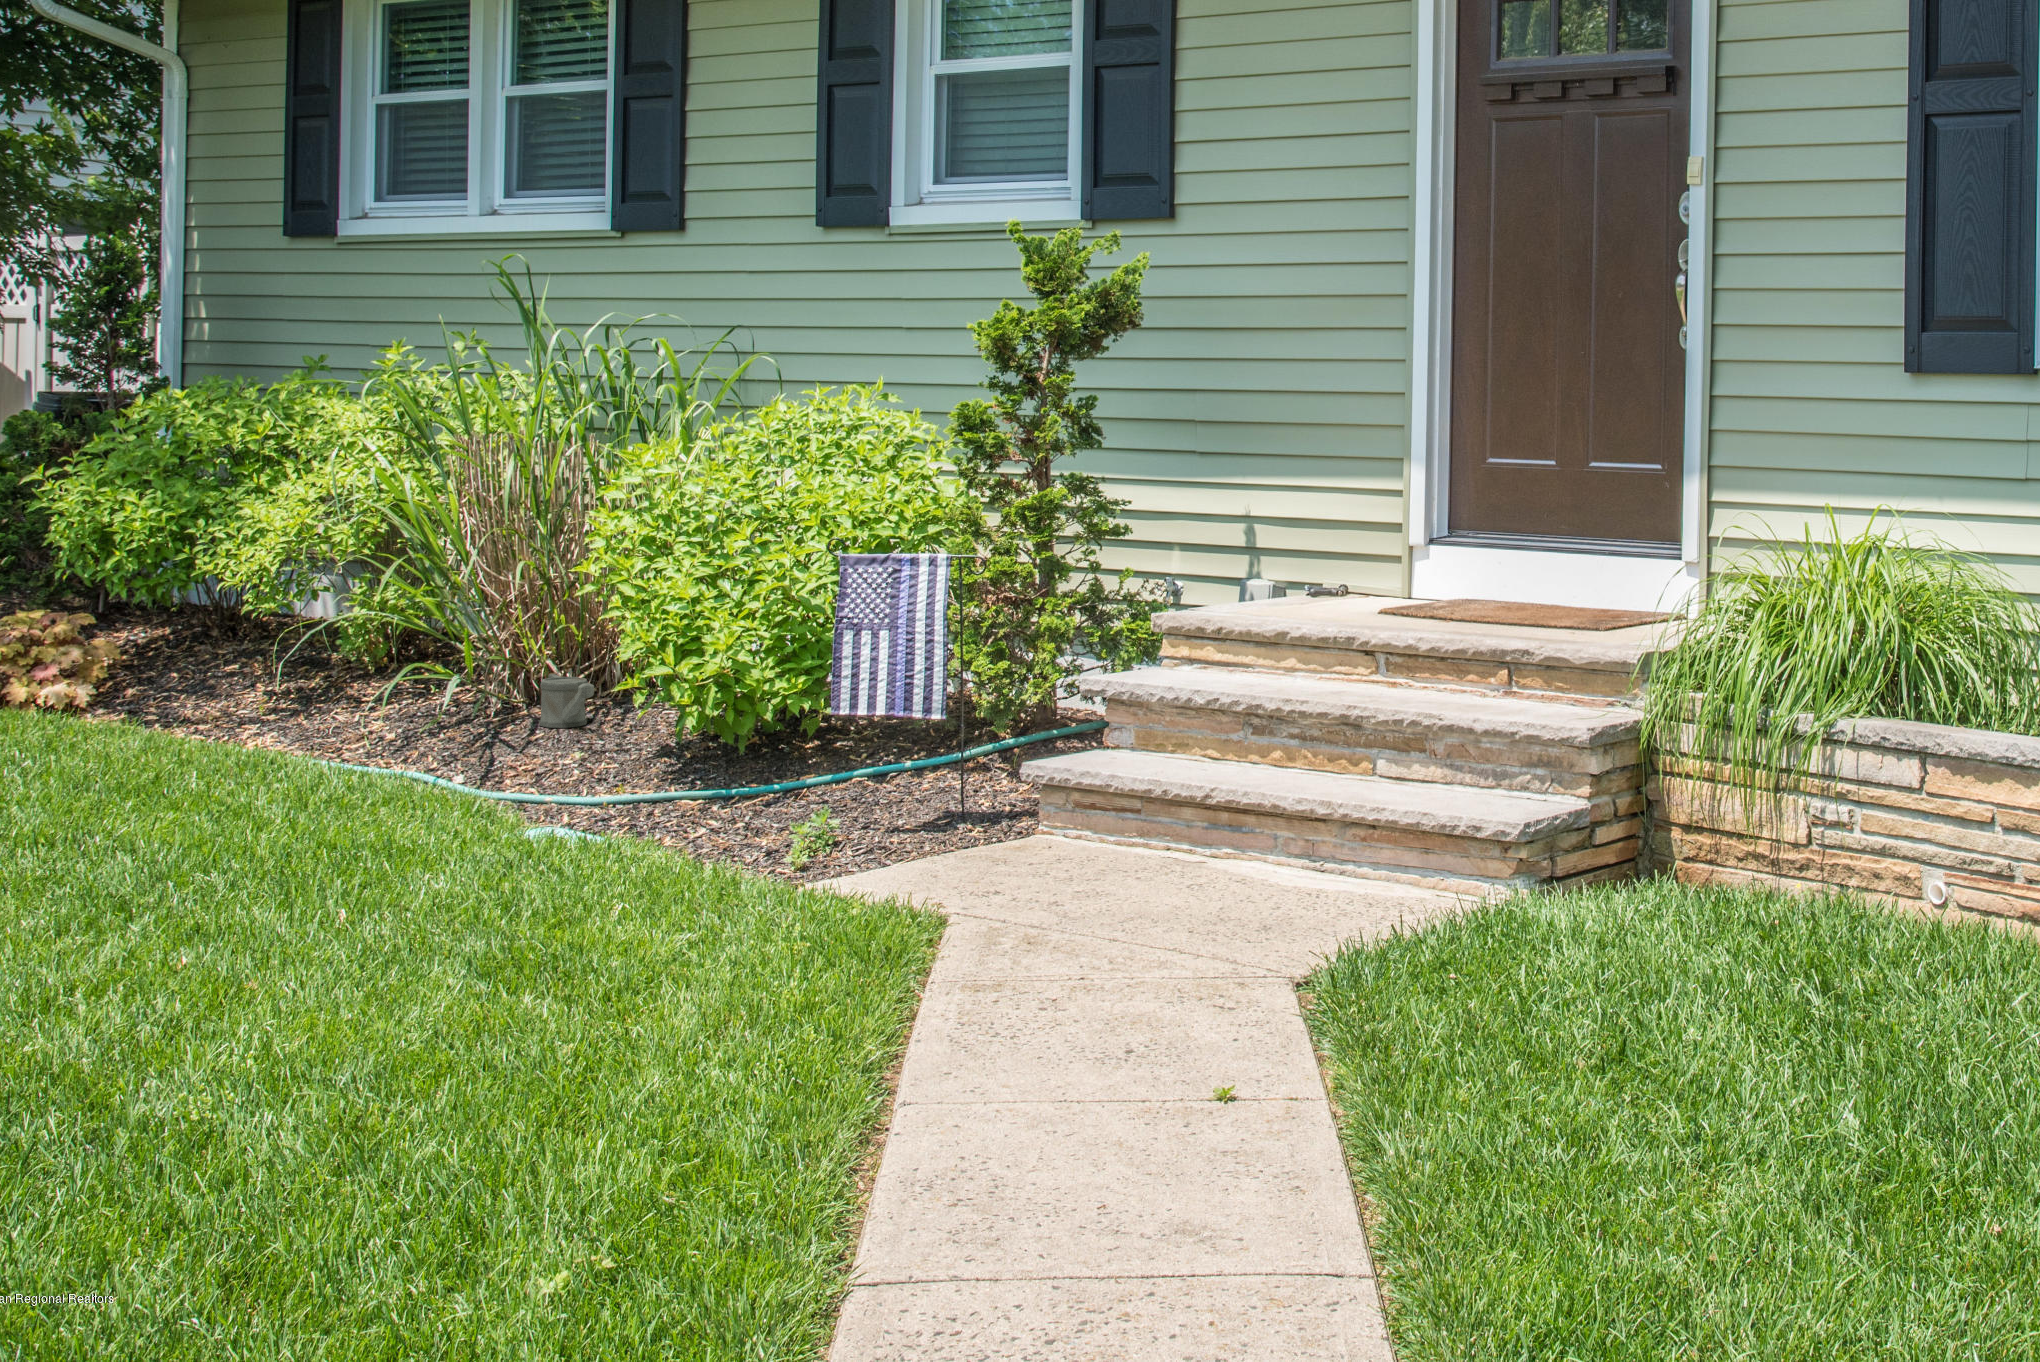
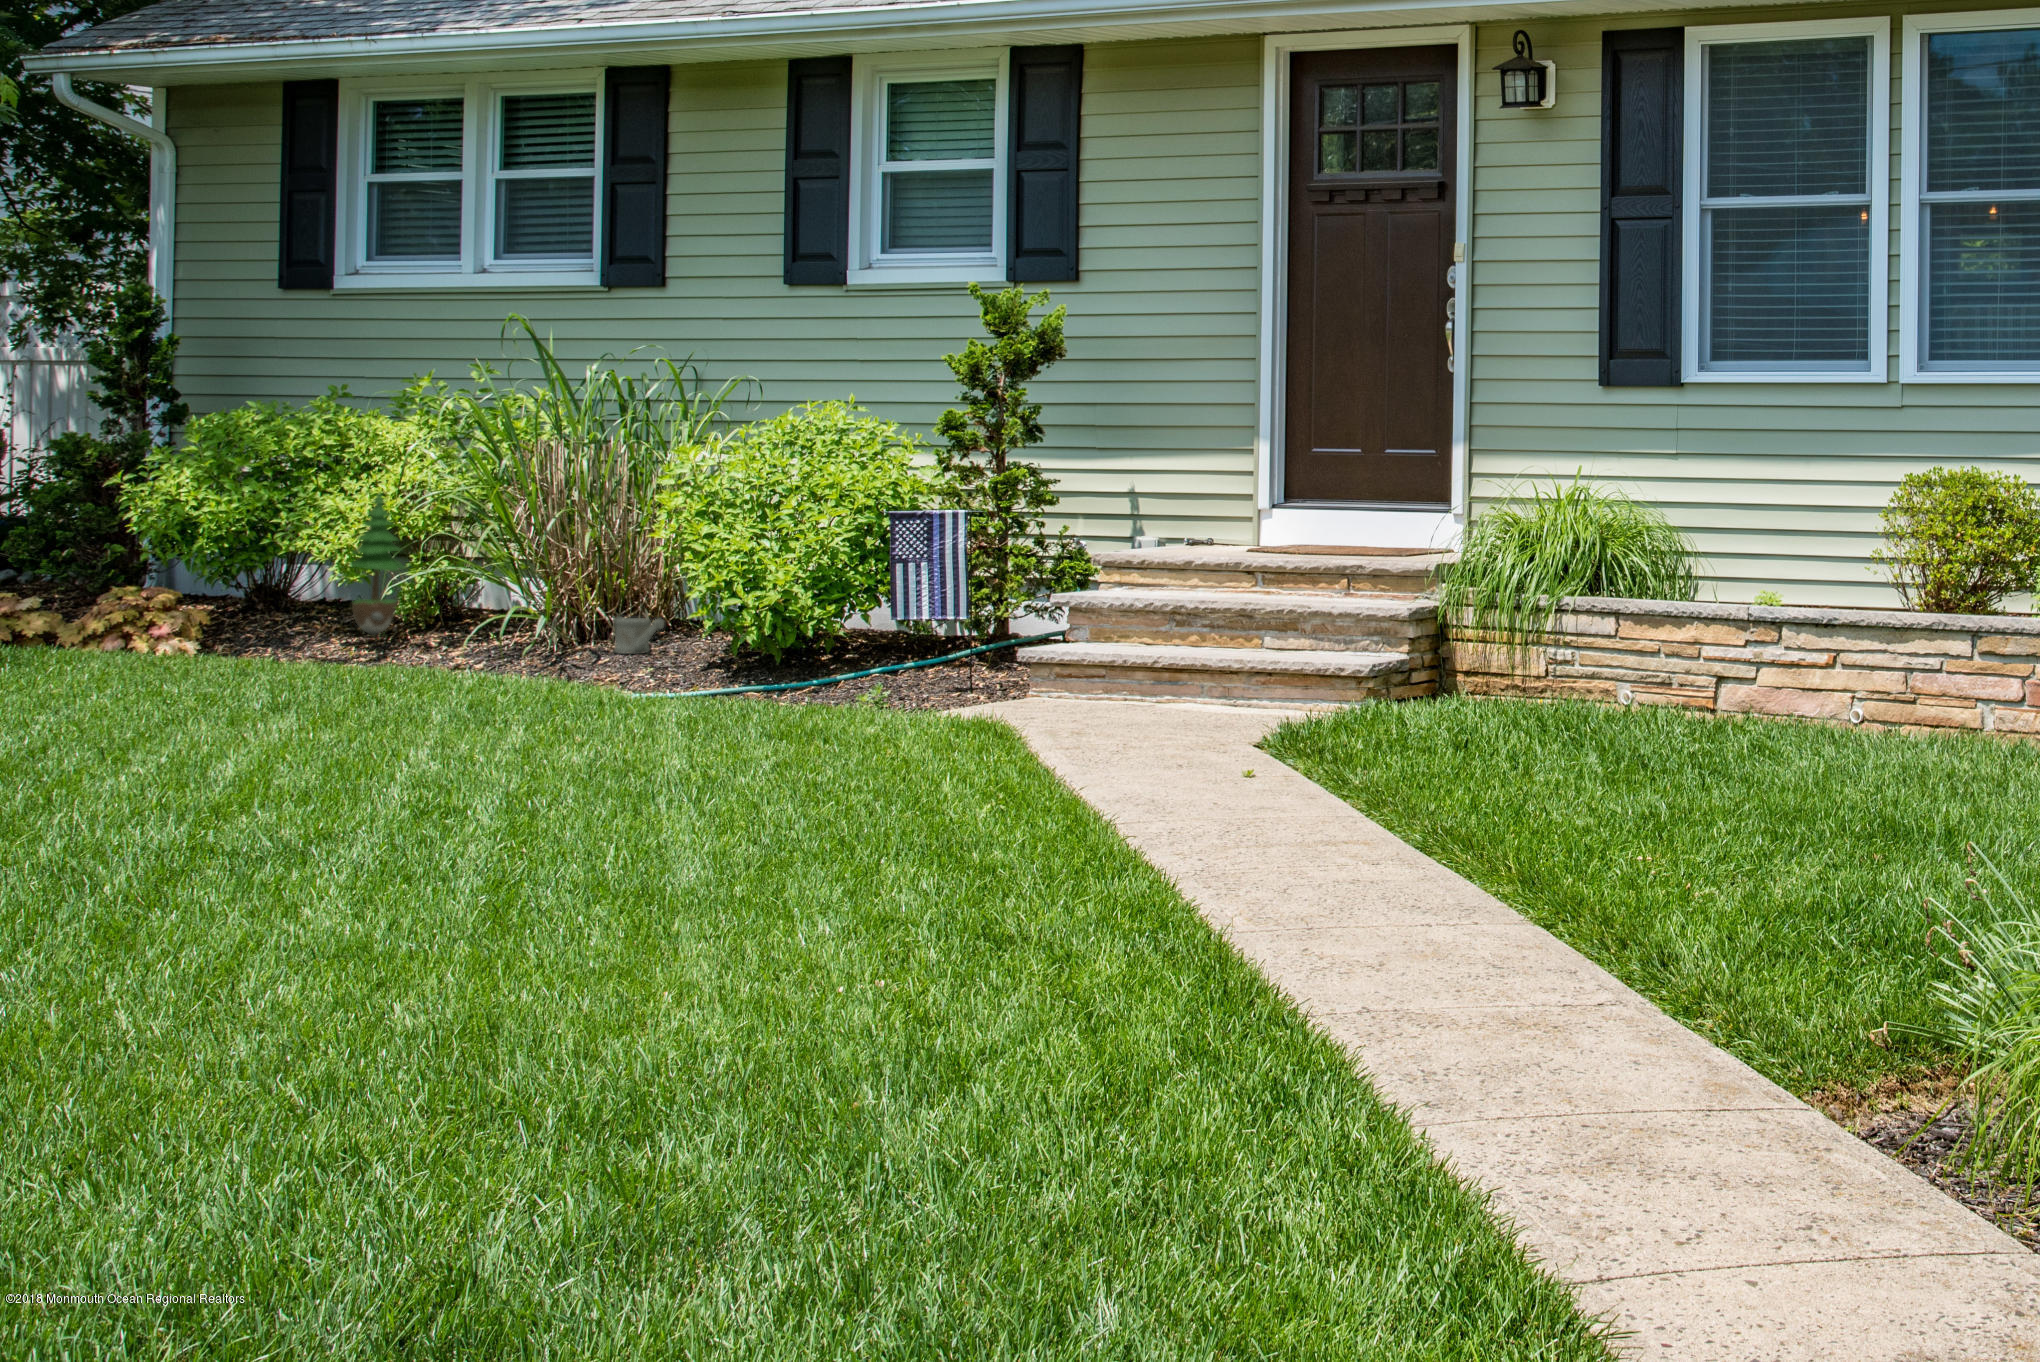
potted tree: none [254,496,328,683] -> present [349,493,405,636]

